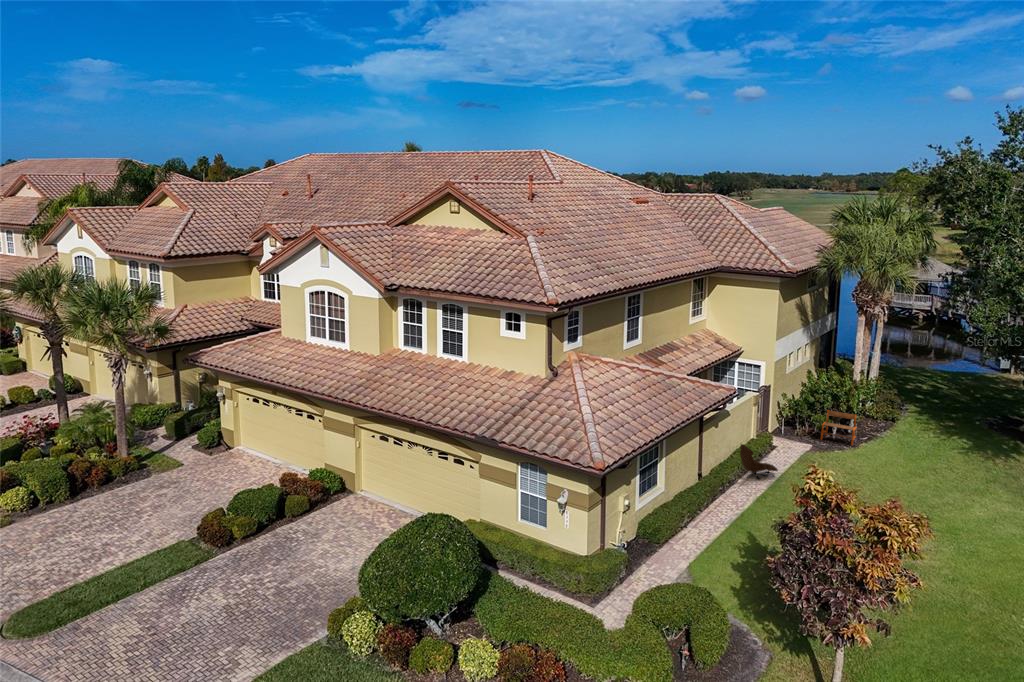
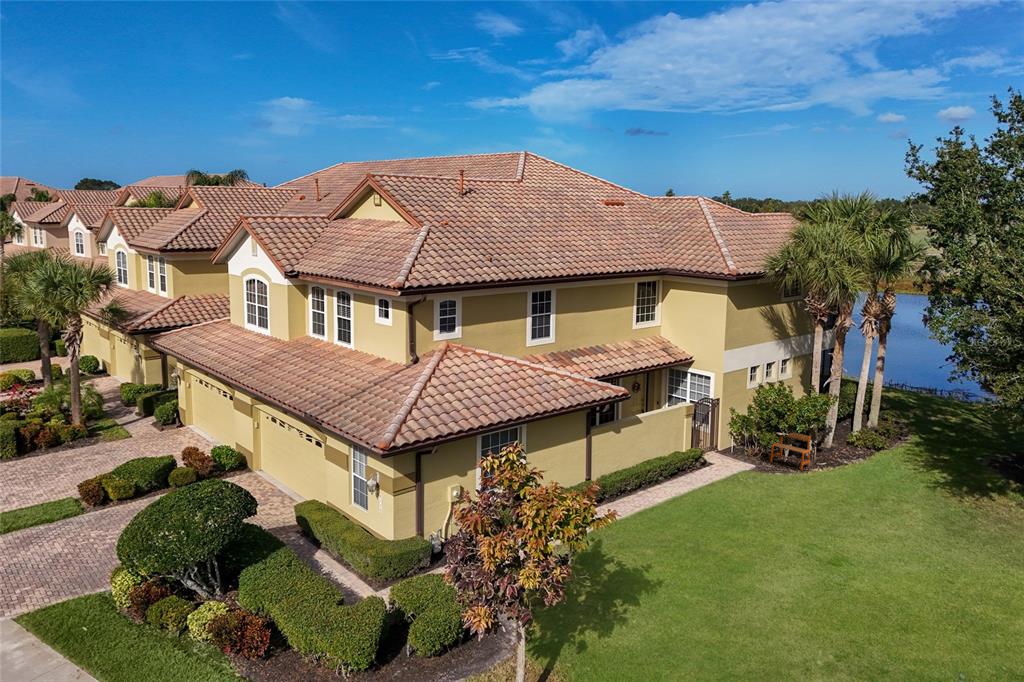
lounge chair: present [740,444,778,479] -> none [643,454,683,494]

